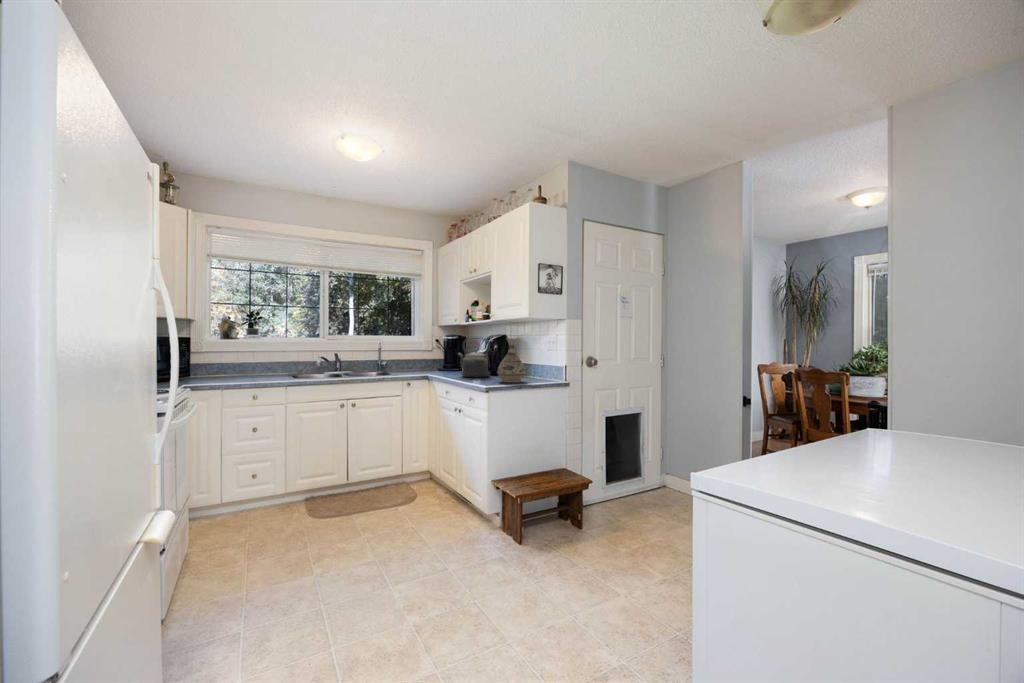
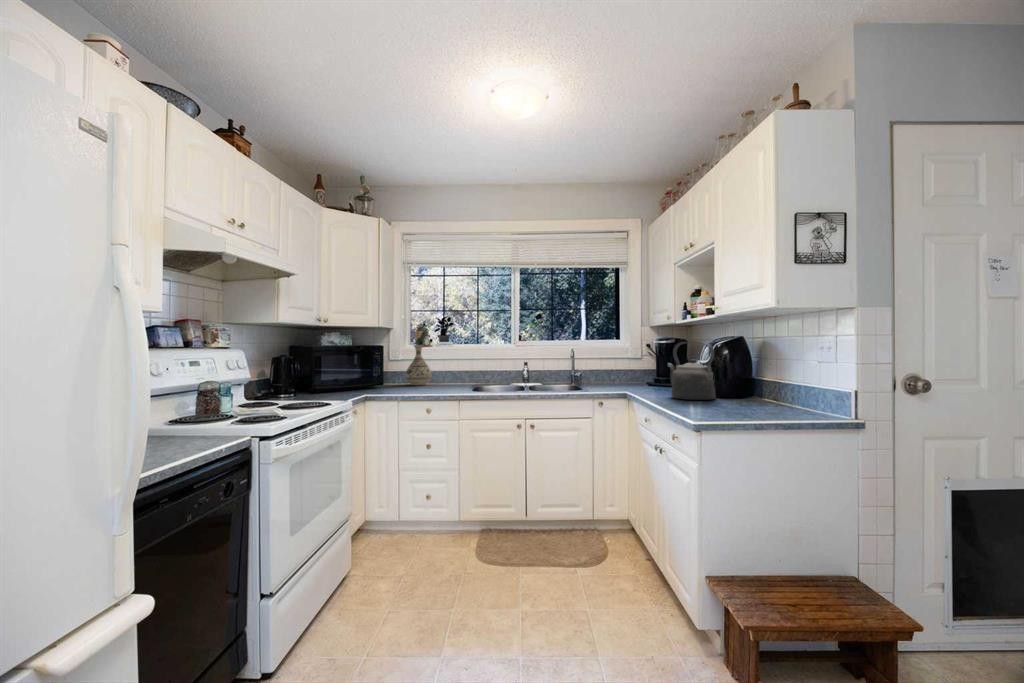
vase: present [497,338,526,382] -> present [405,345,432,385]

